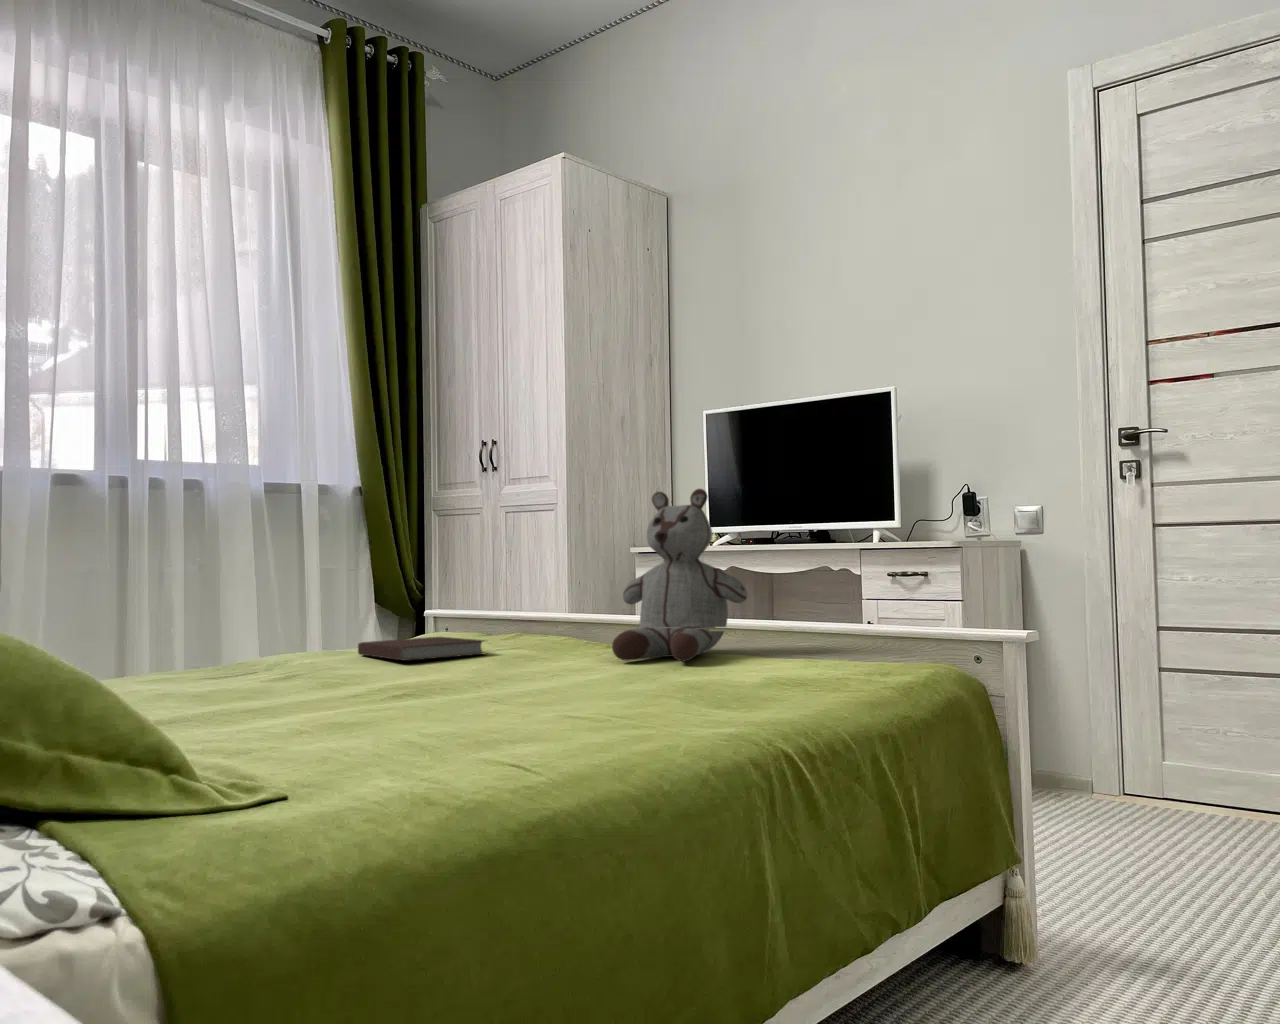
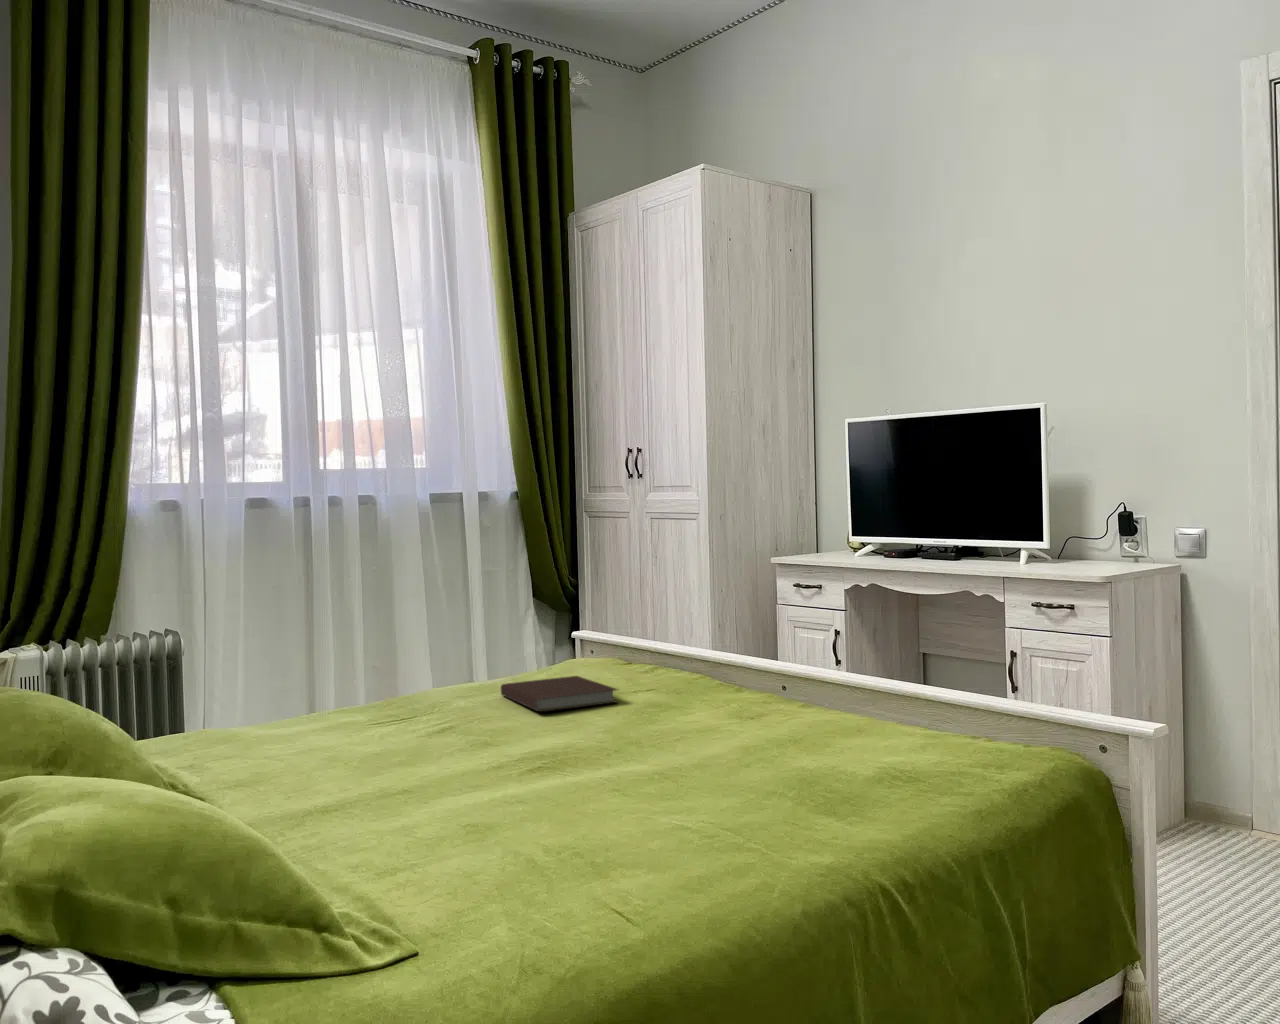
stuffed bear: present [612,489,747,662] -> none [733,554,868,731]

